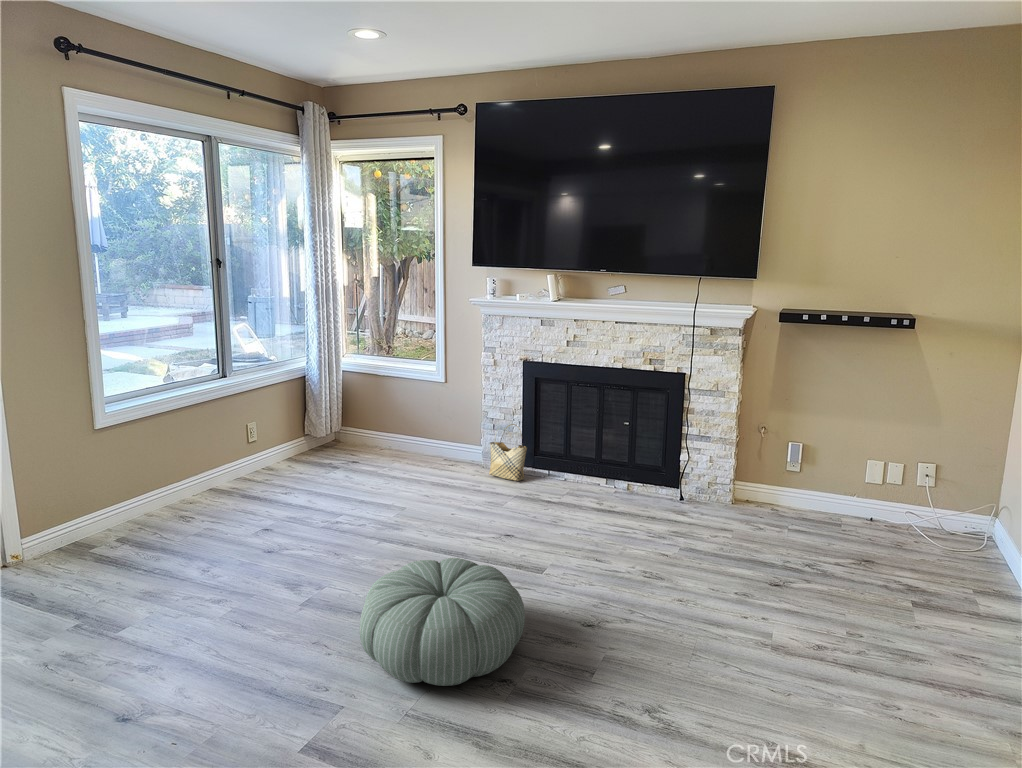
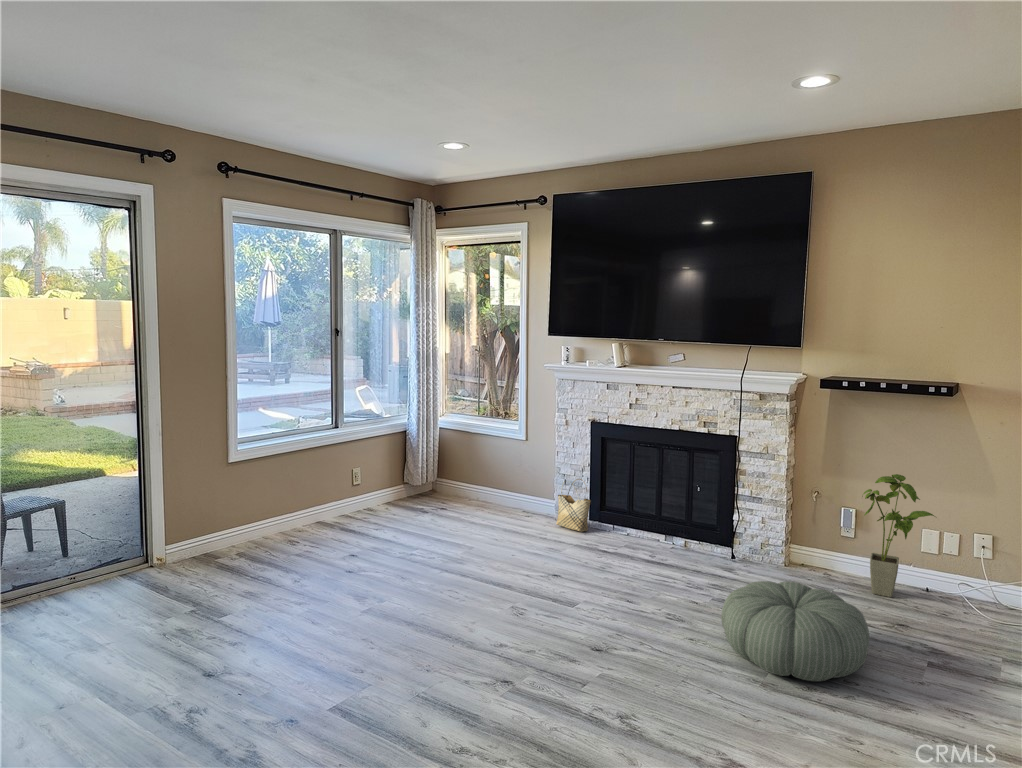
house plant: none [815,409,887,530] -> present [863,474,934,597]
pouf: present [359,558,525,686] -> present [721,581,869,681]

